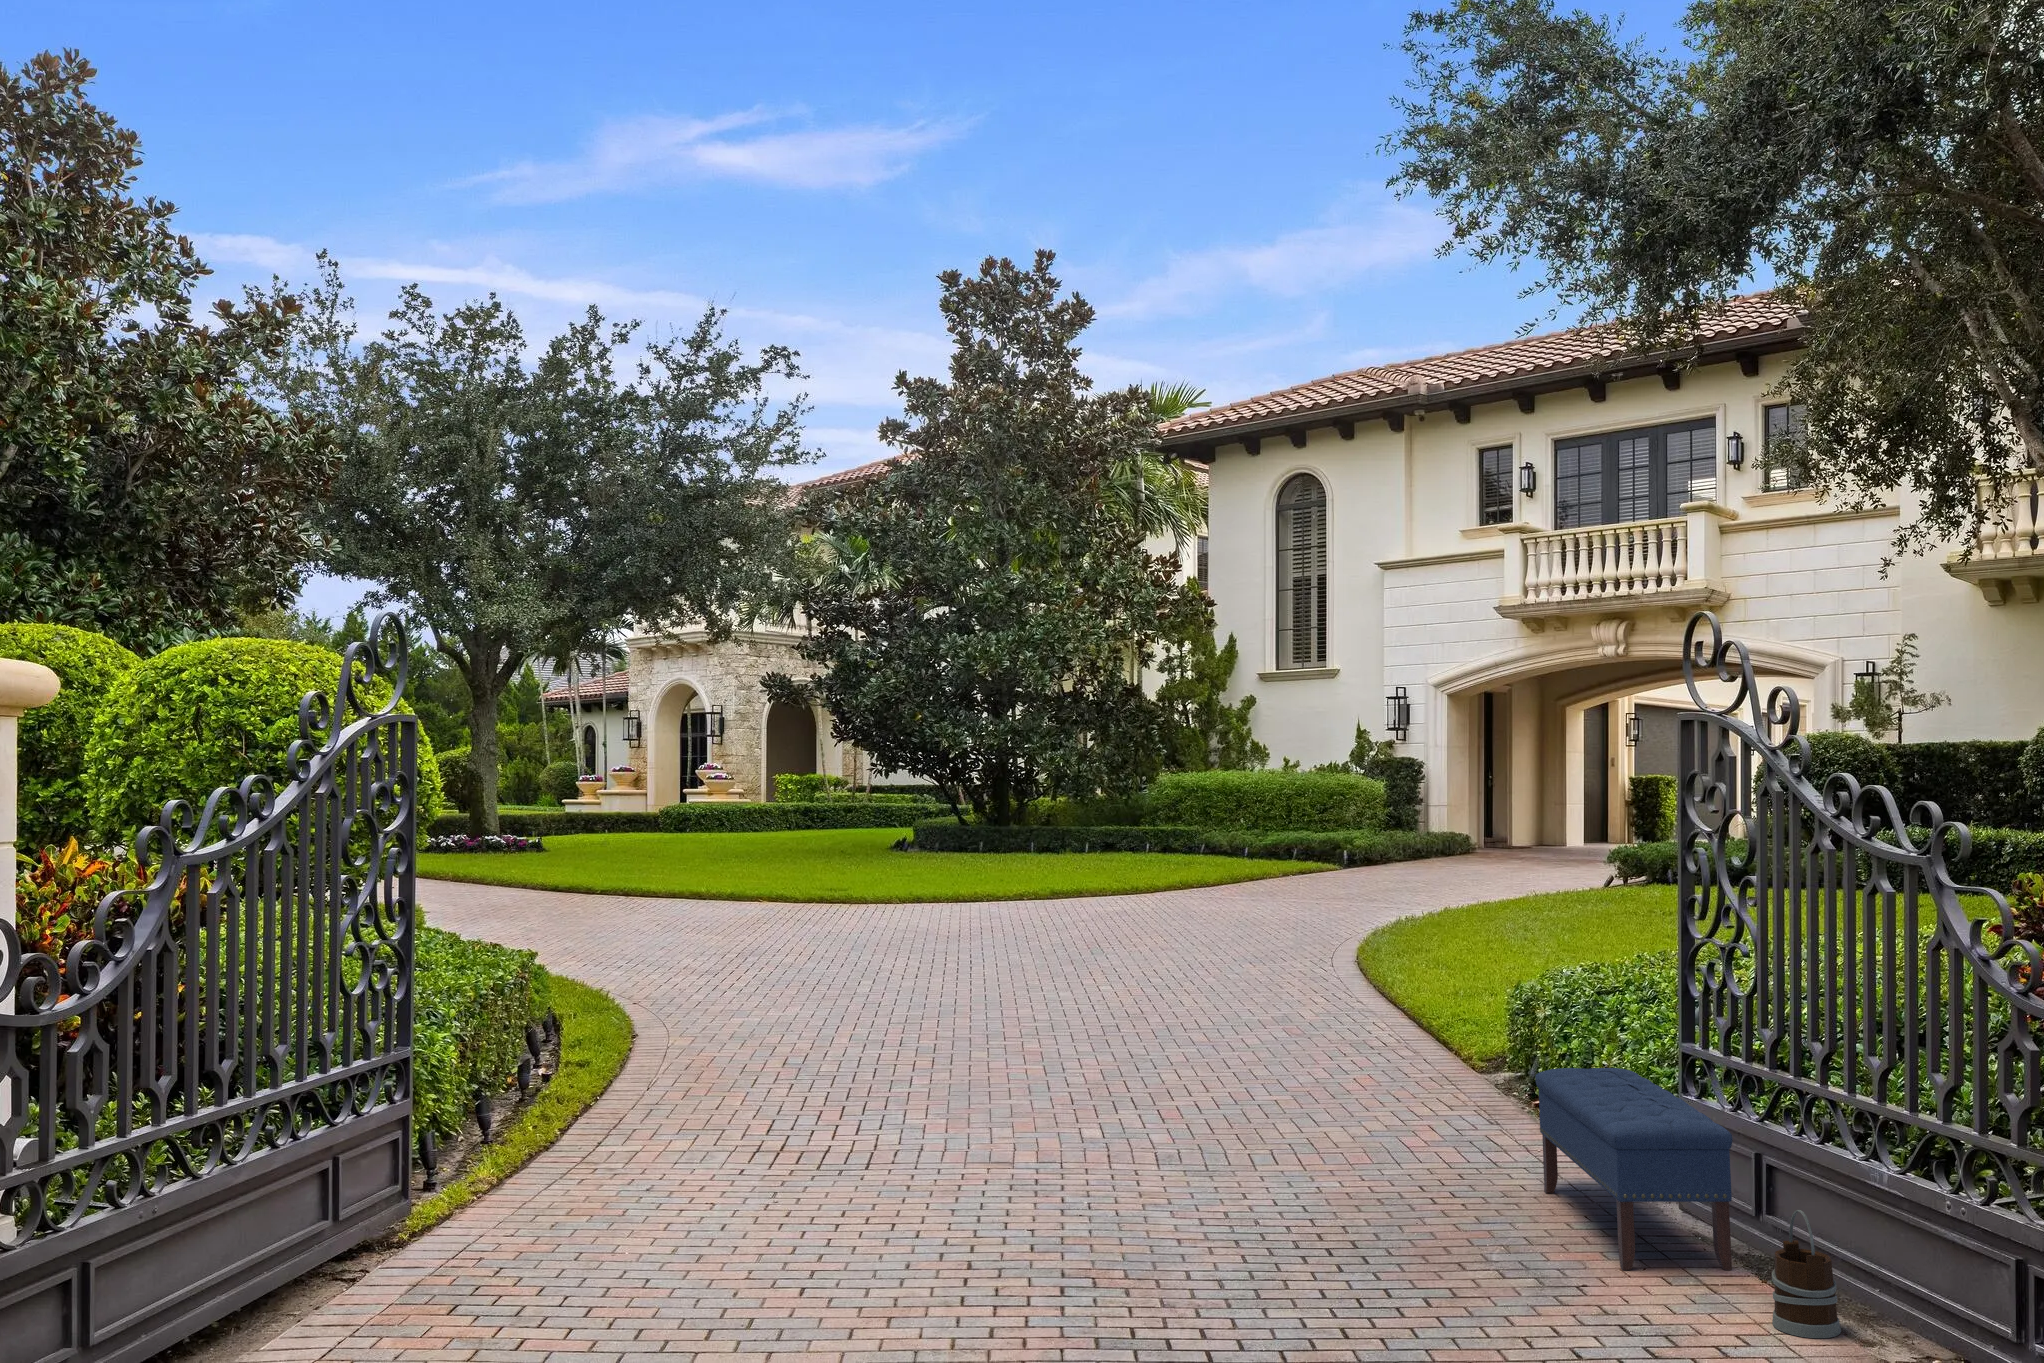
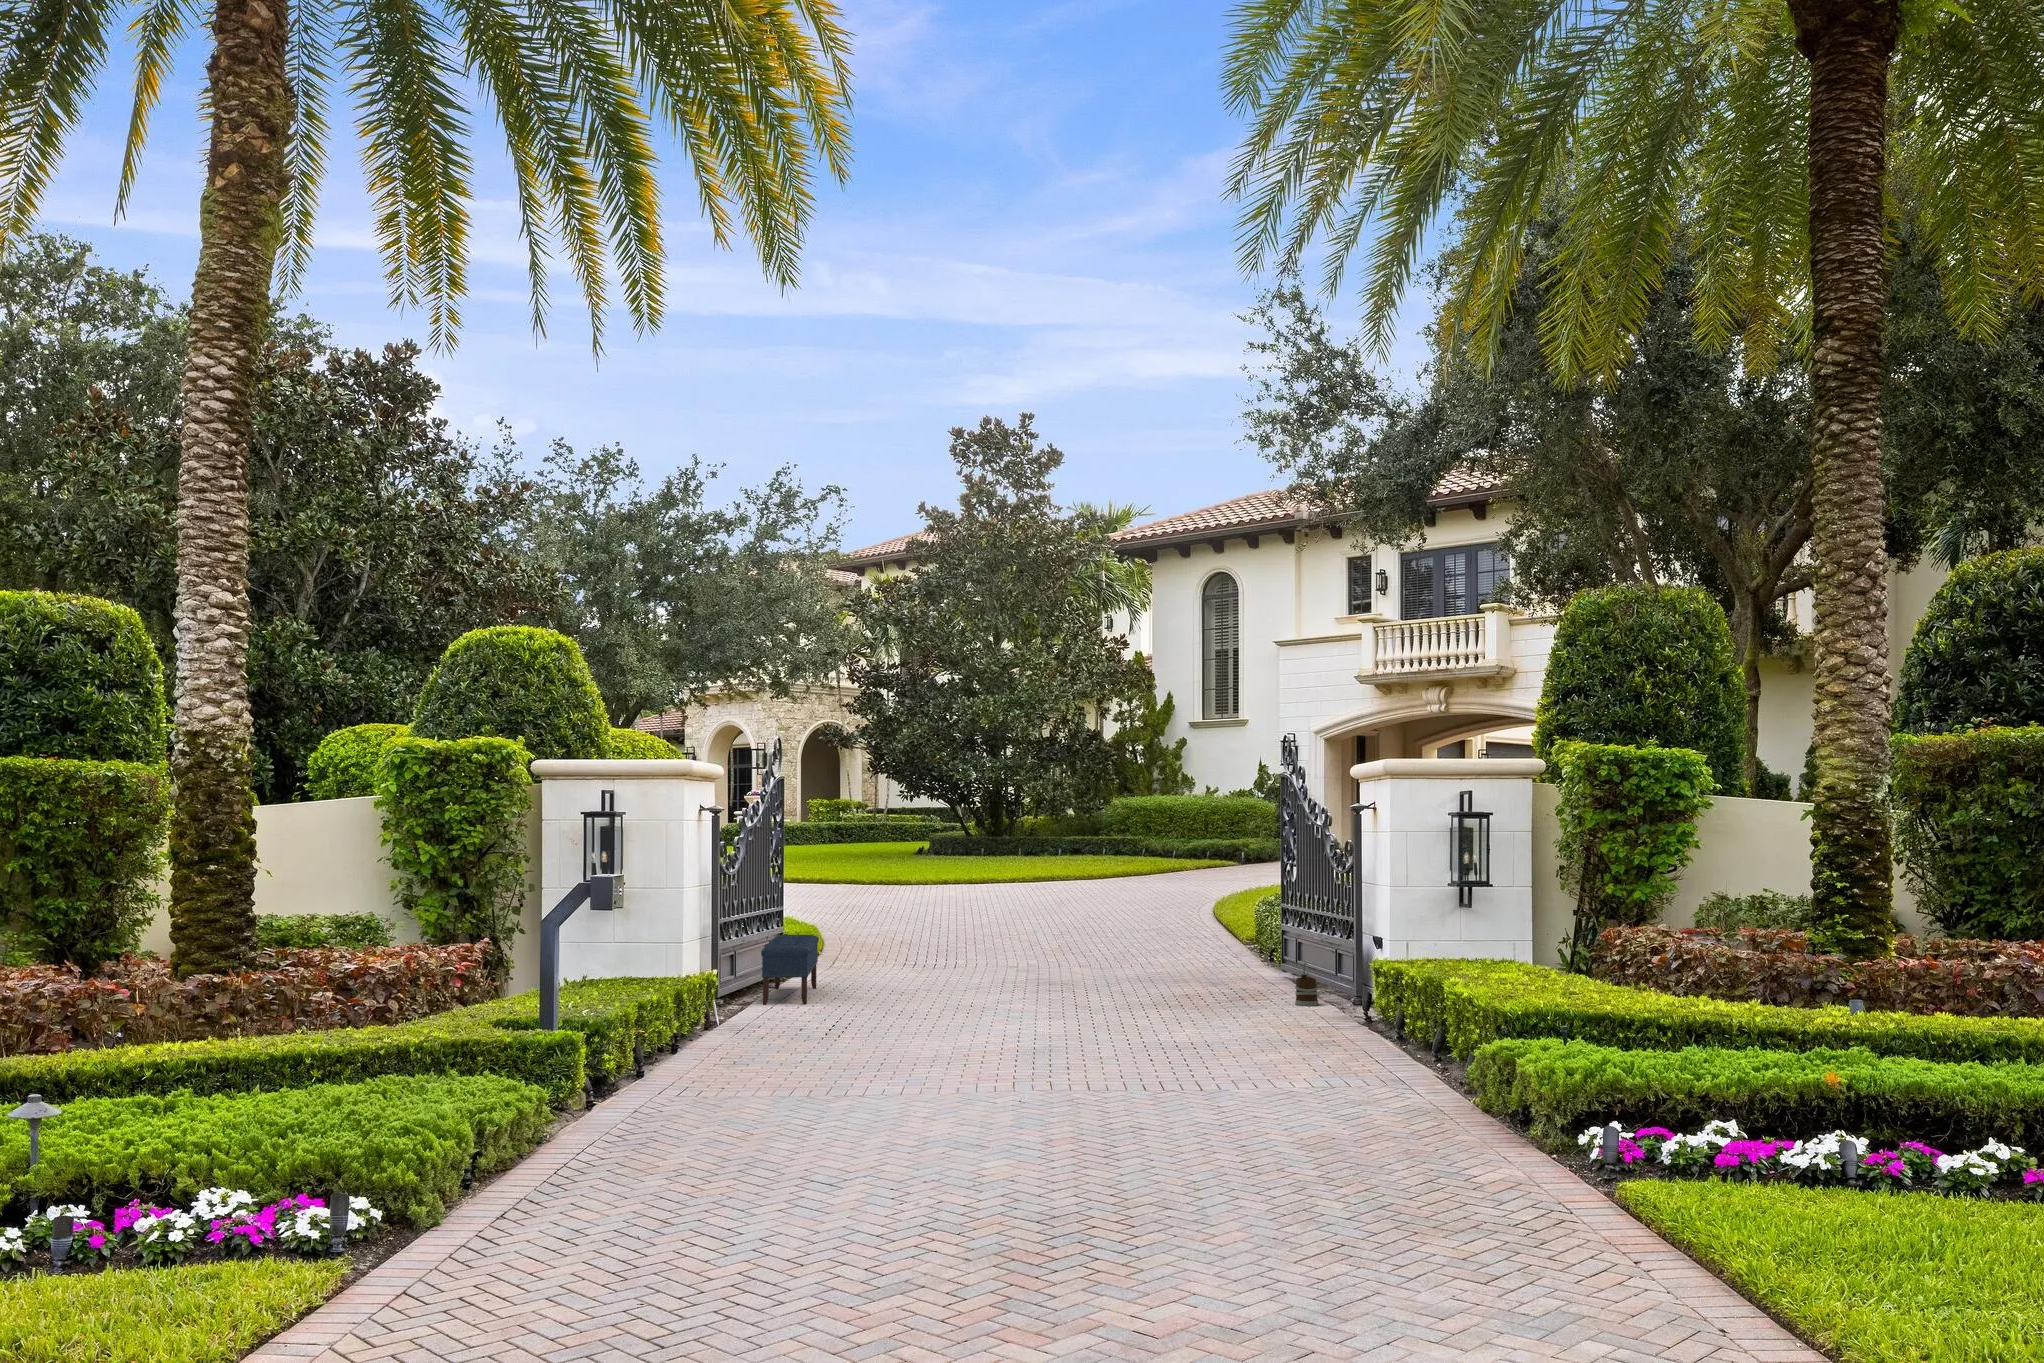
bench: present [1535,1068,1732,1270] -> present [761,935,819,1005]

